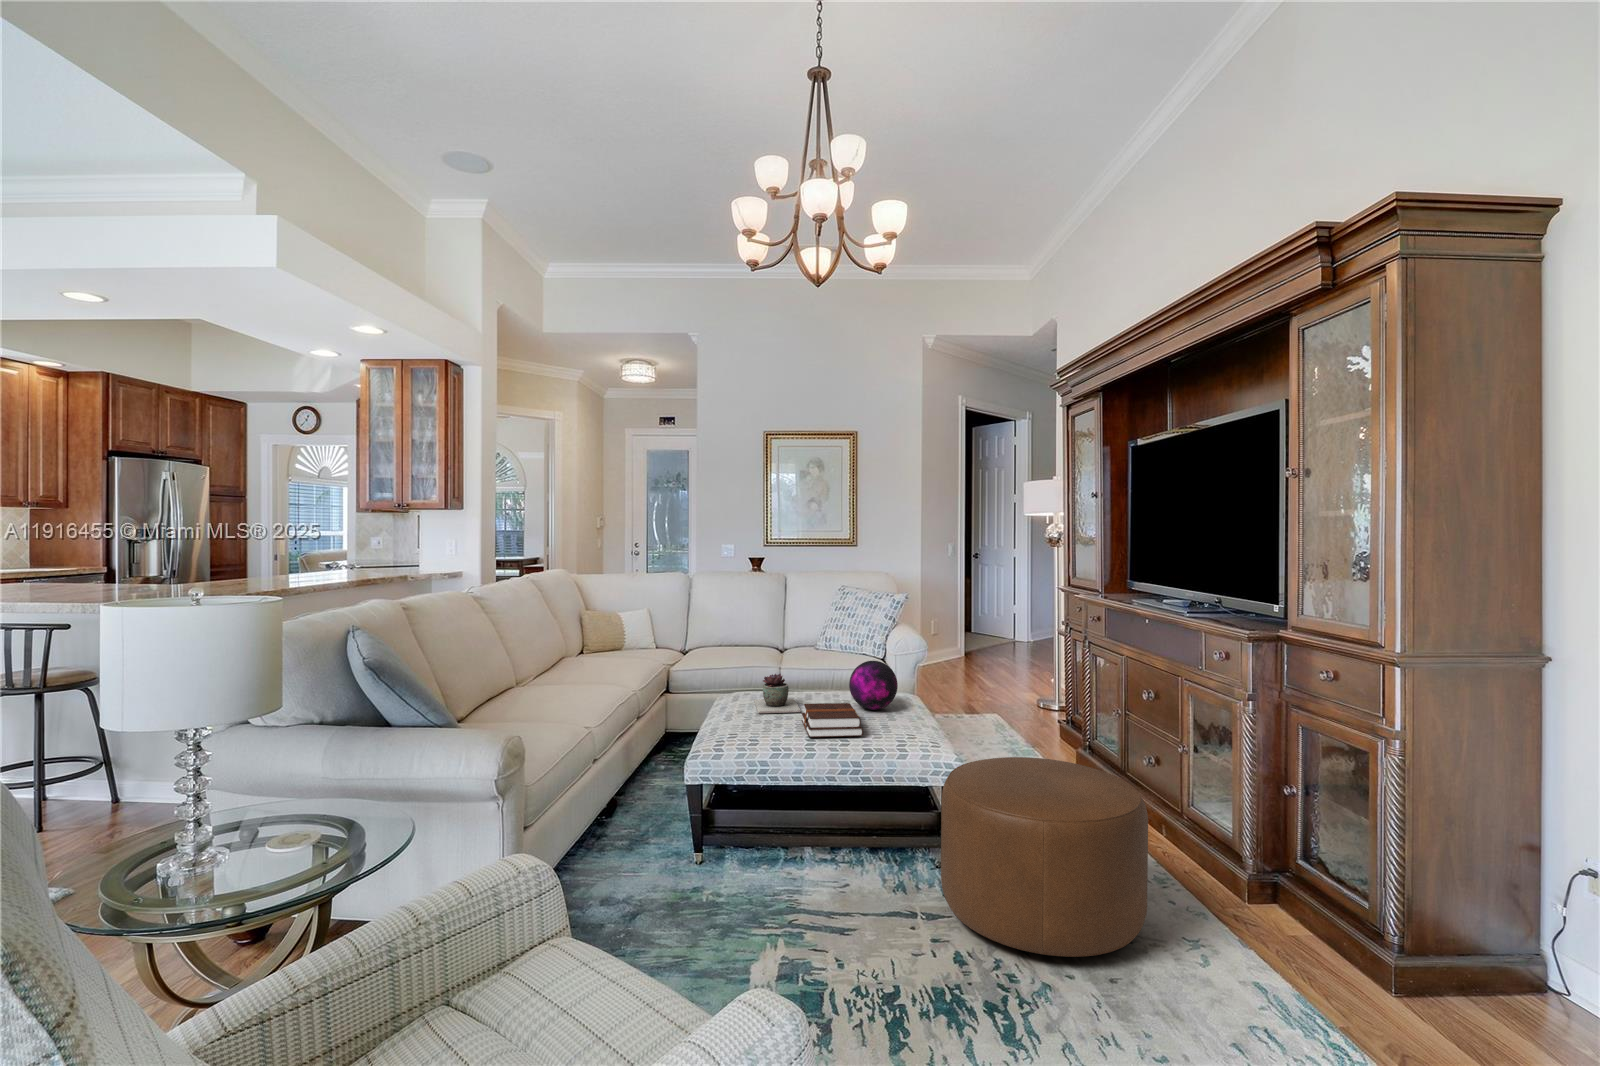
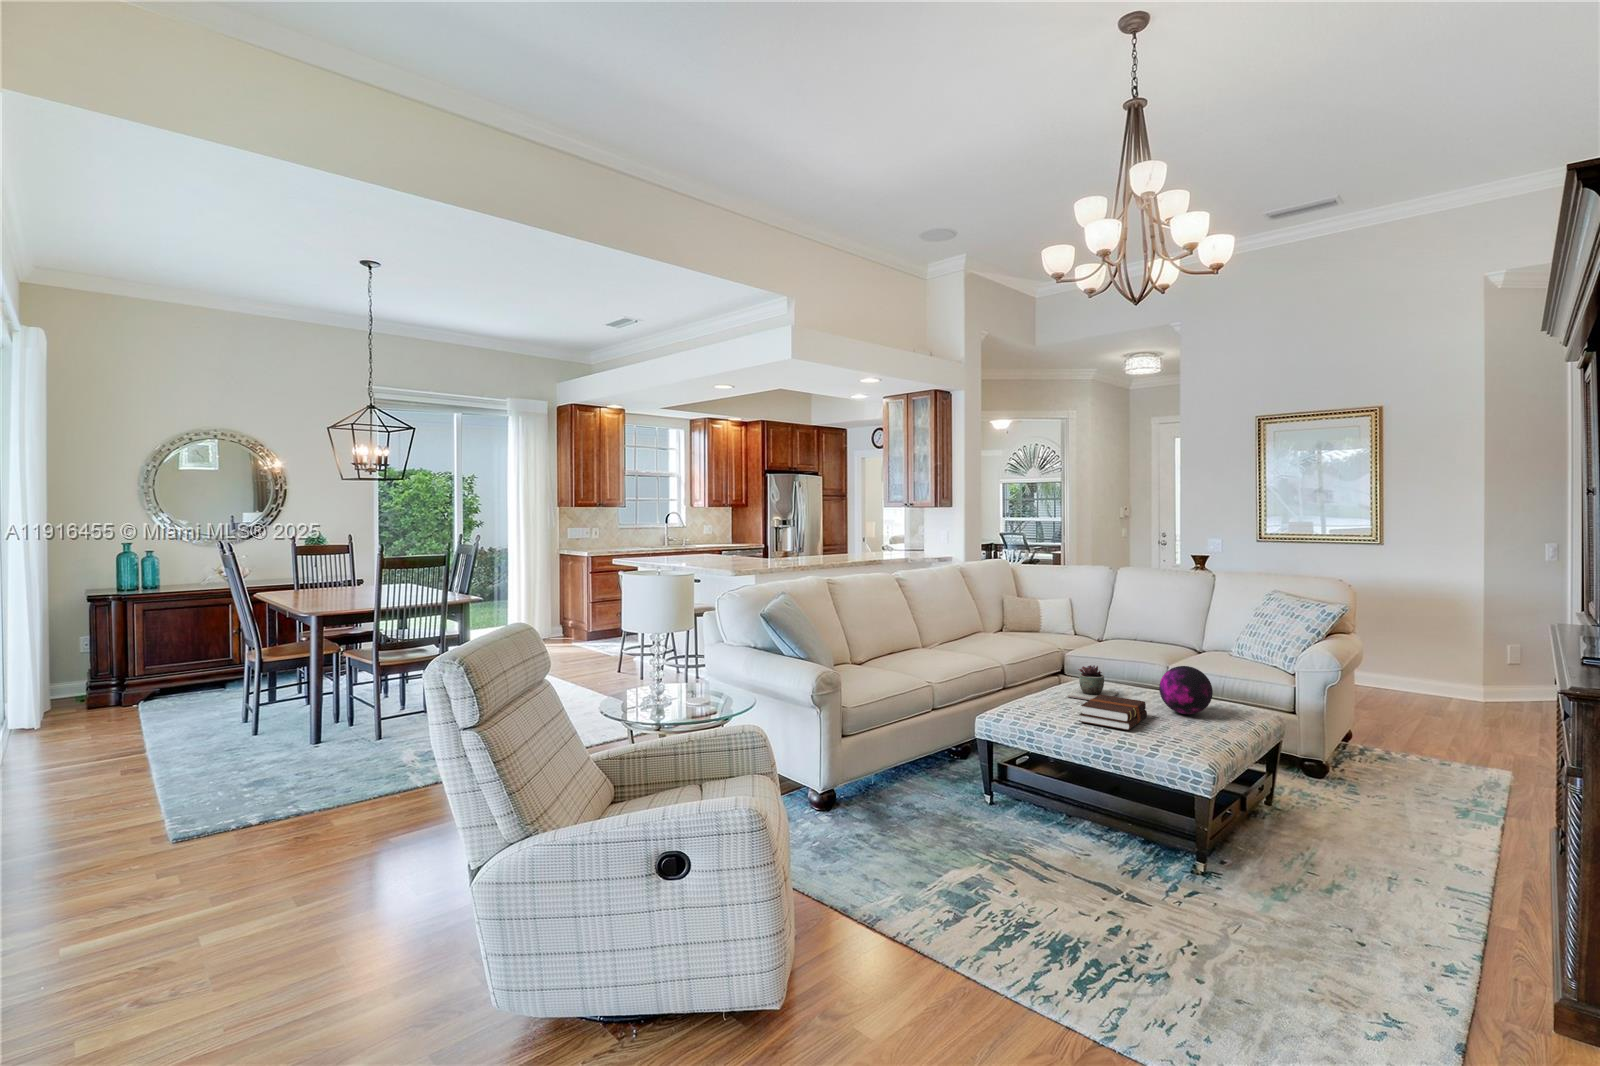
ottoman: present [941,757,1148,957] -> none [1139,774,1373,987]

